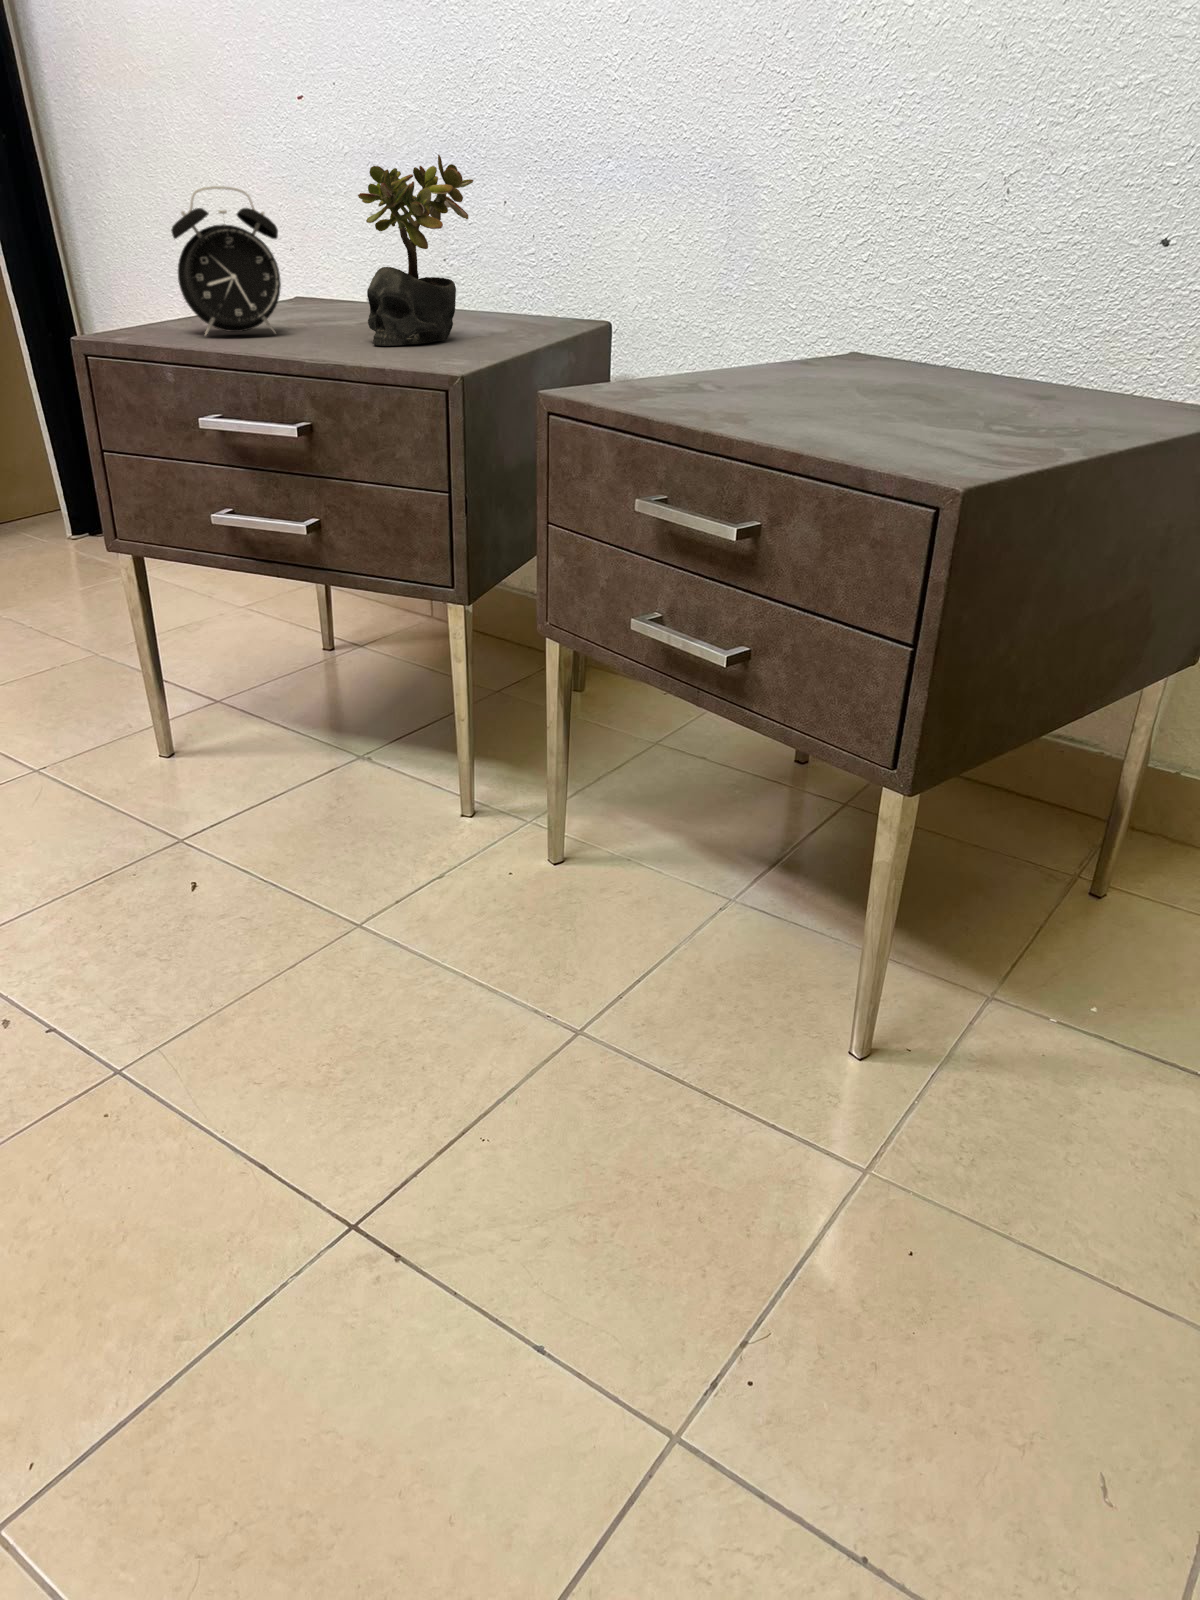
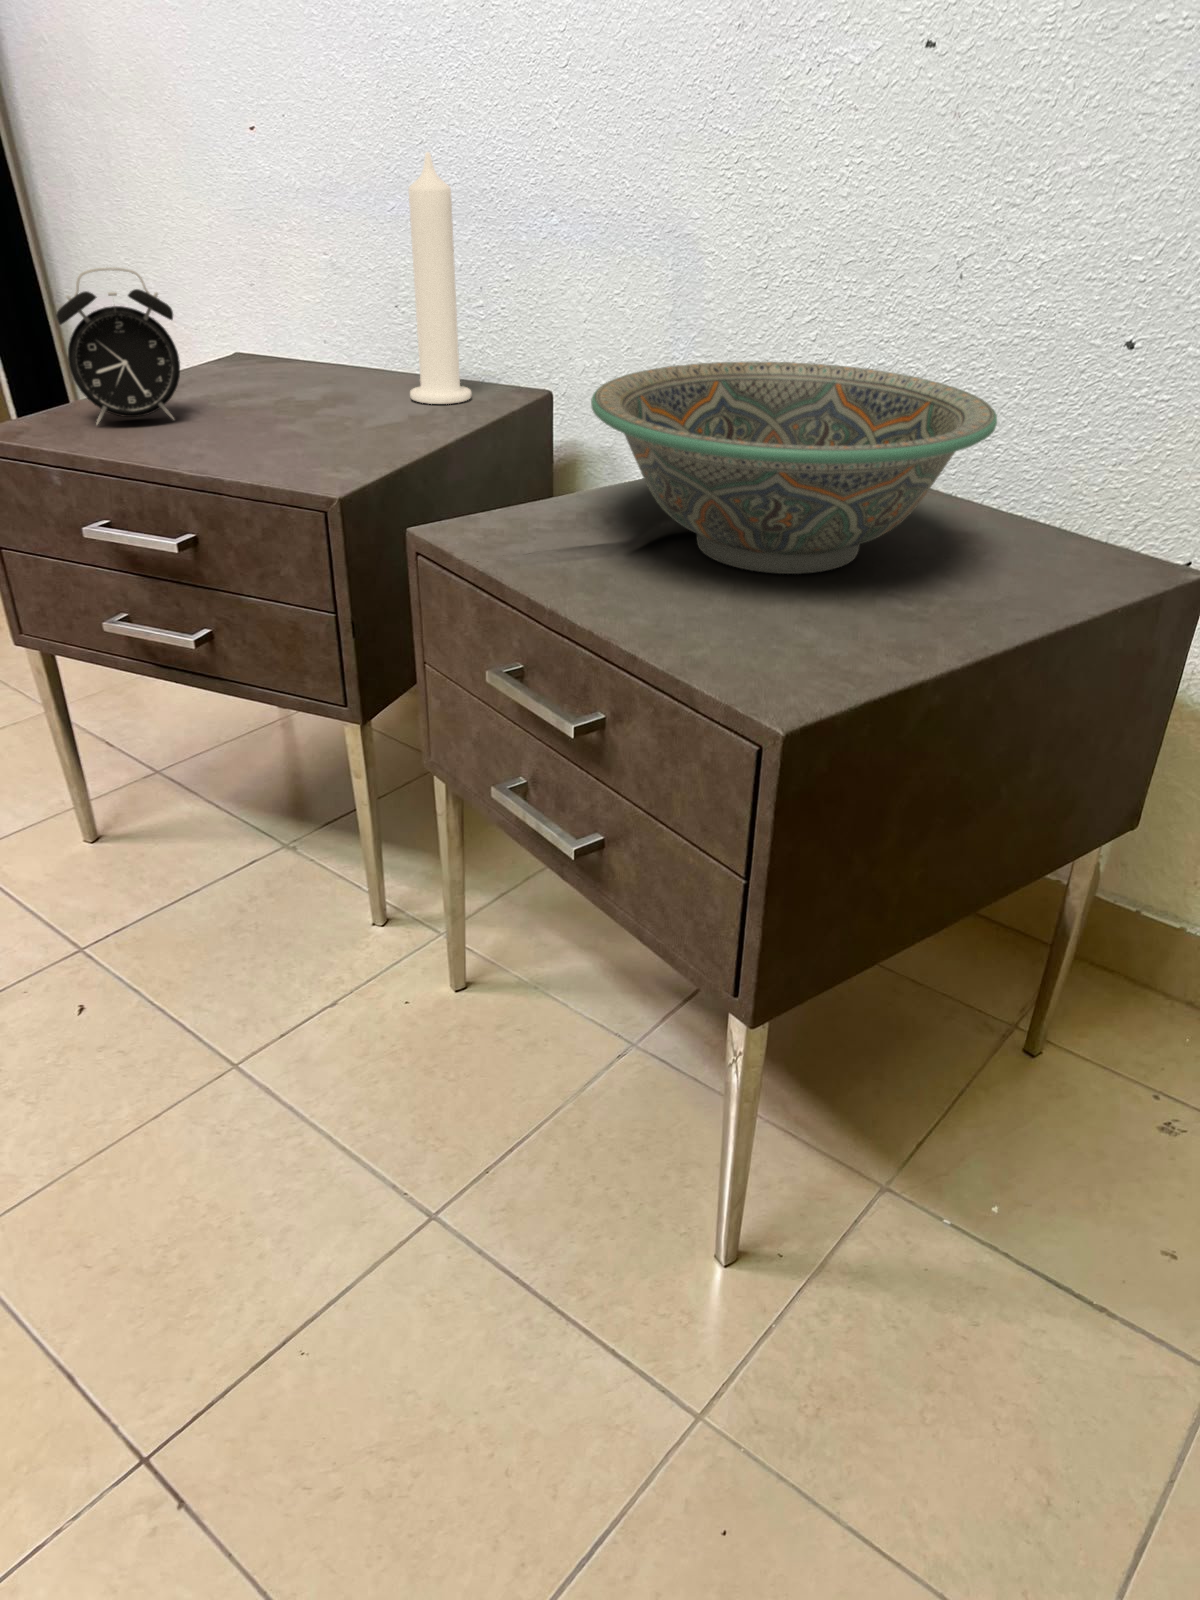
candle: none [485,90,542,328] -> present [409,152,471,404]
succulent plant: present [358,155,473,346] -> none [235,237,372,443]
decorative bowl: none [721,251,1086,416] -> present [591,362,997,574]

